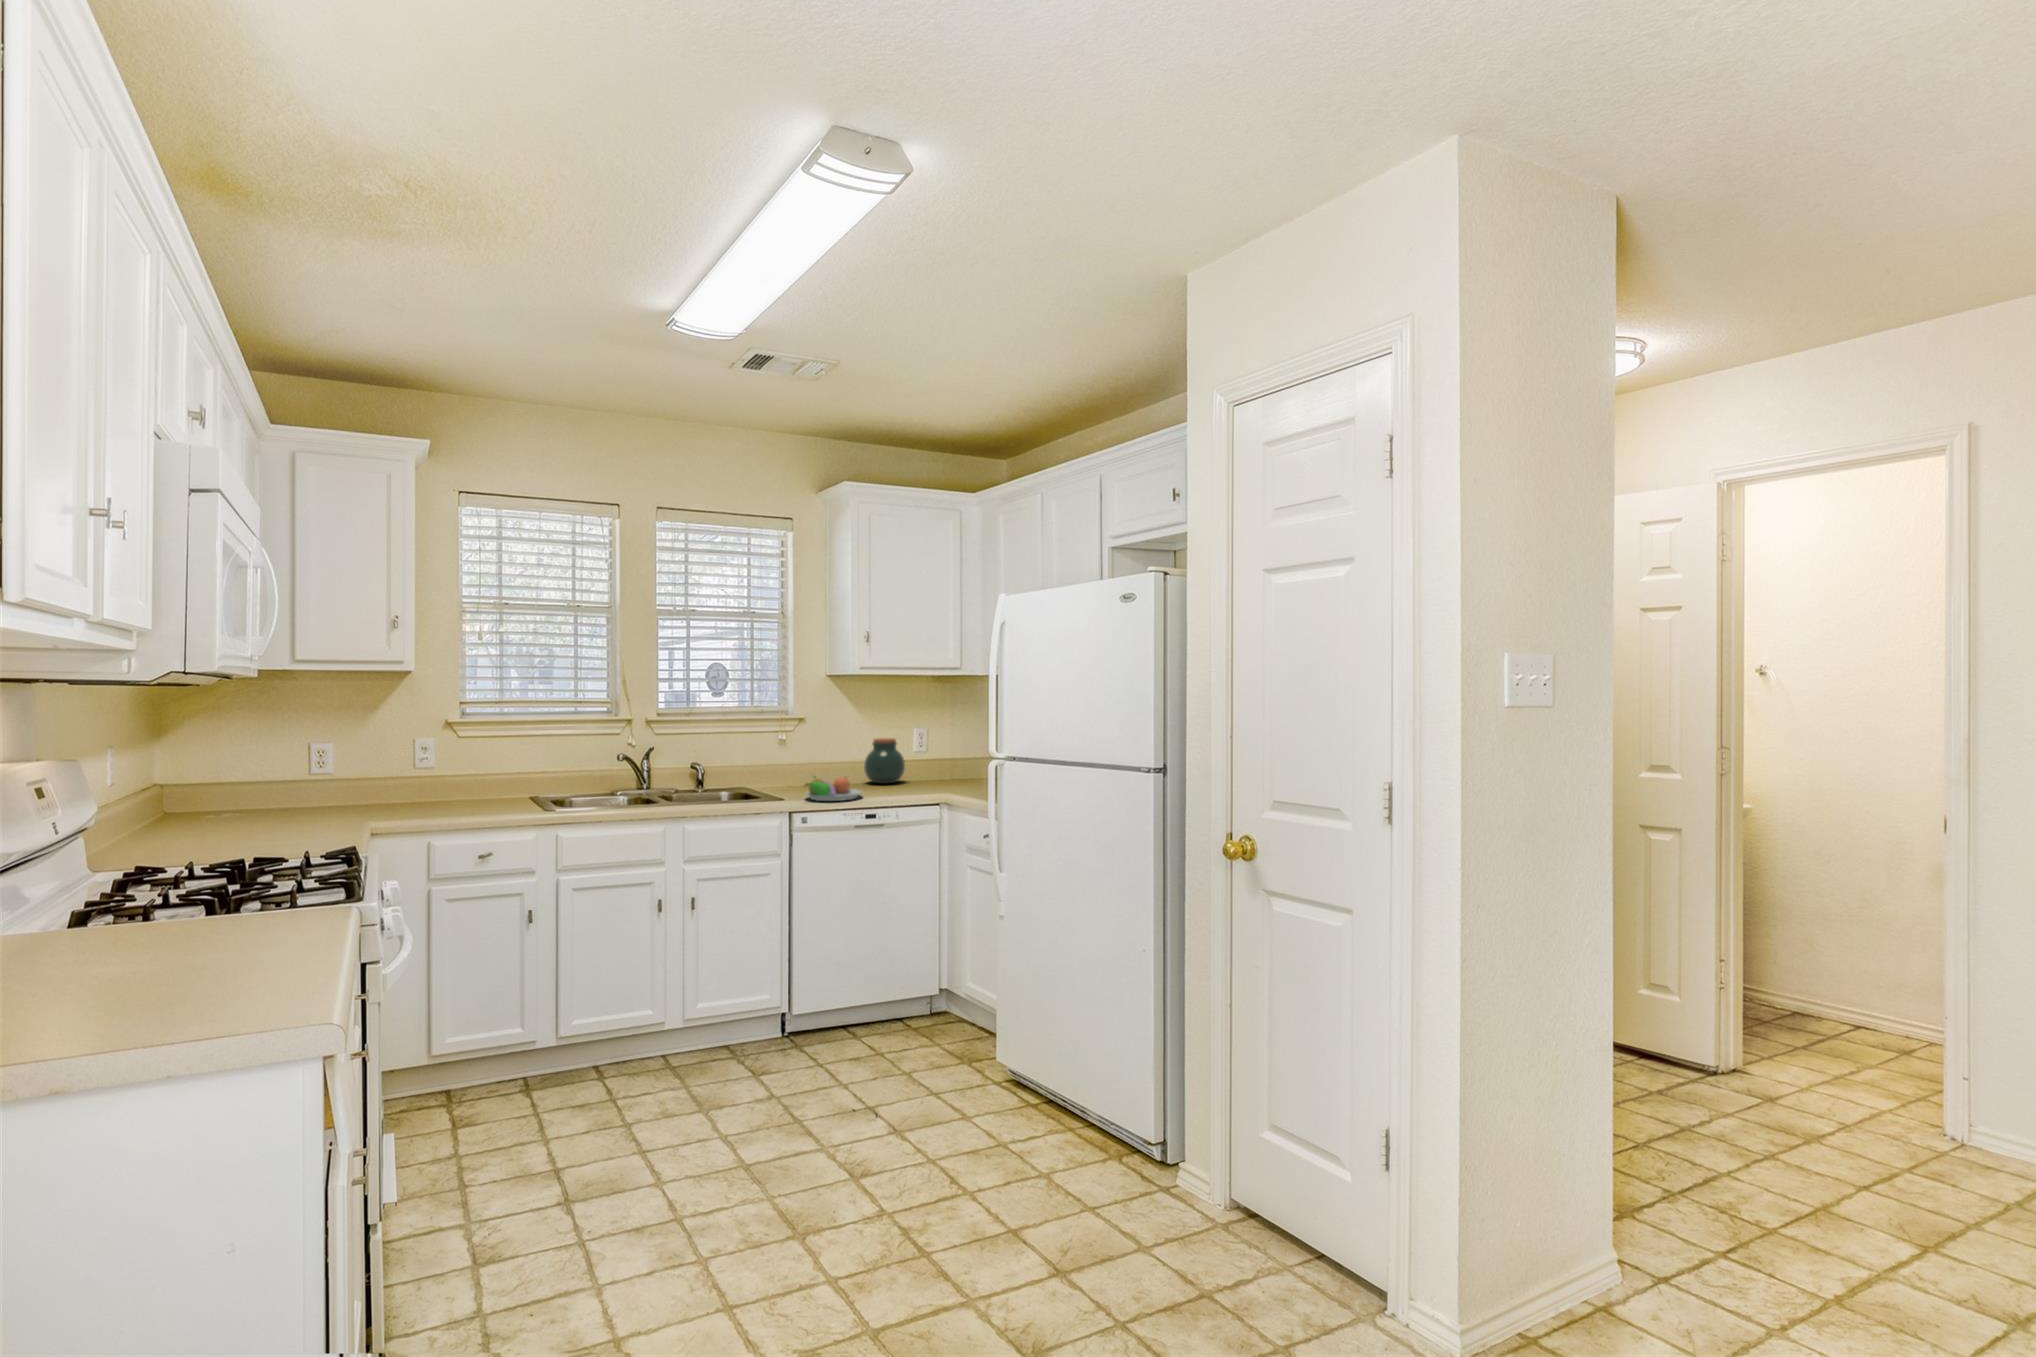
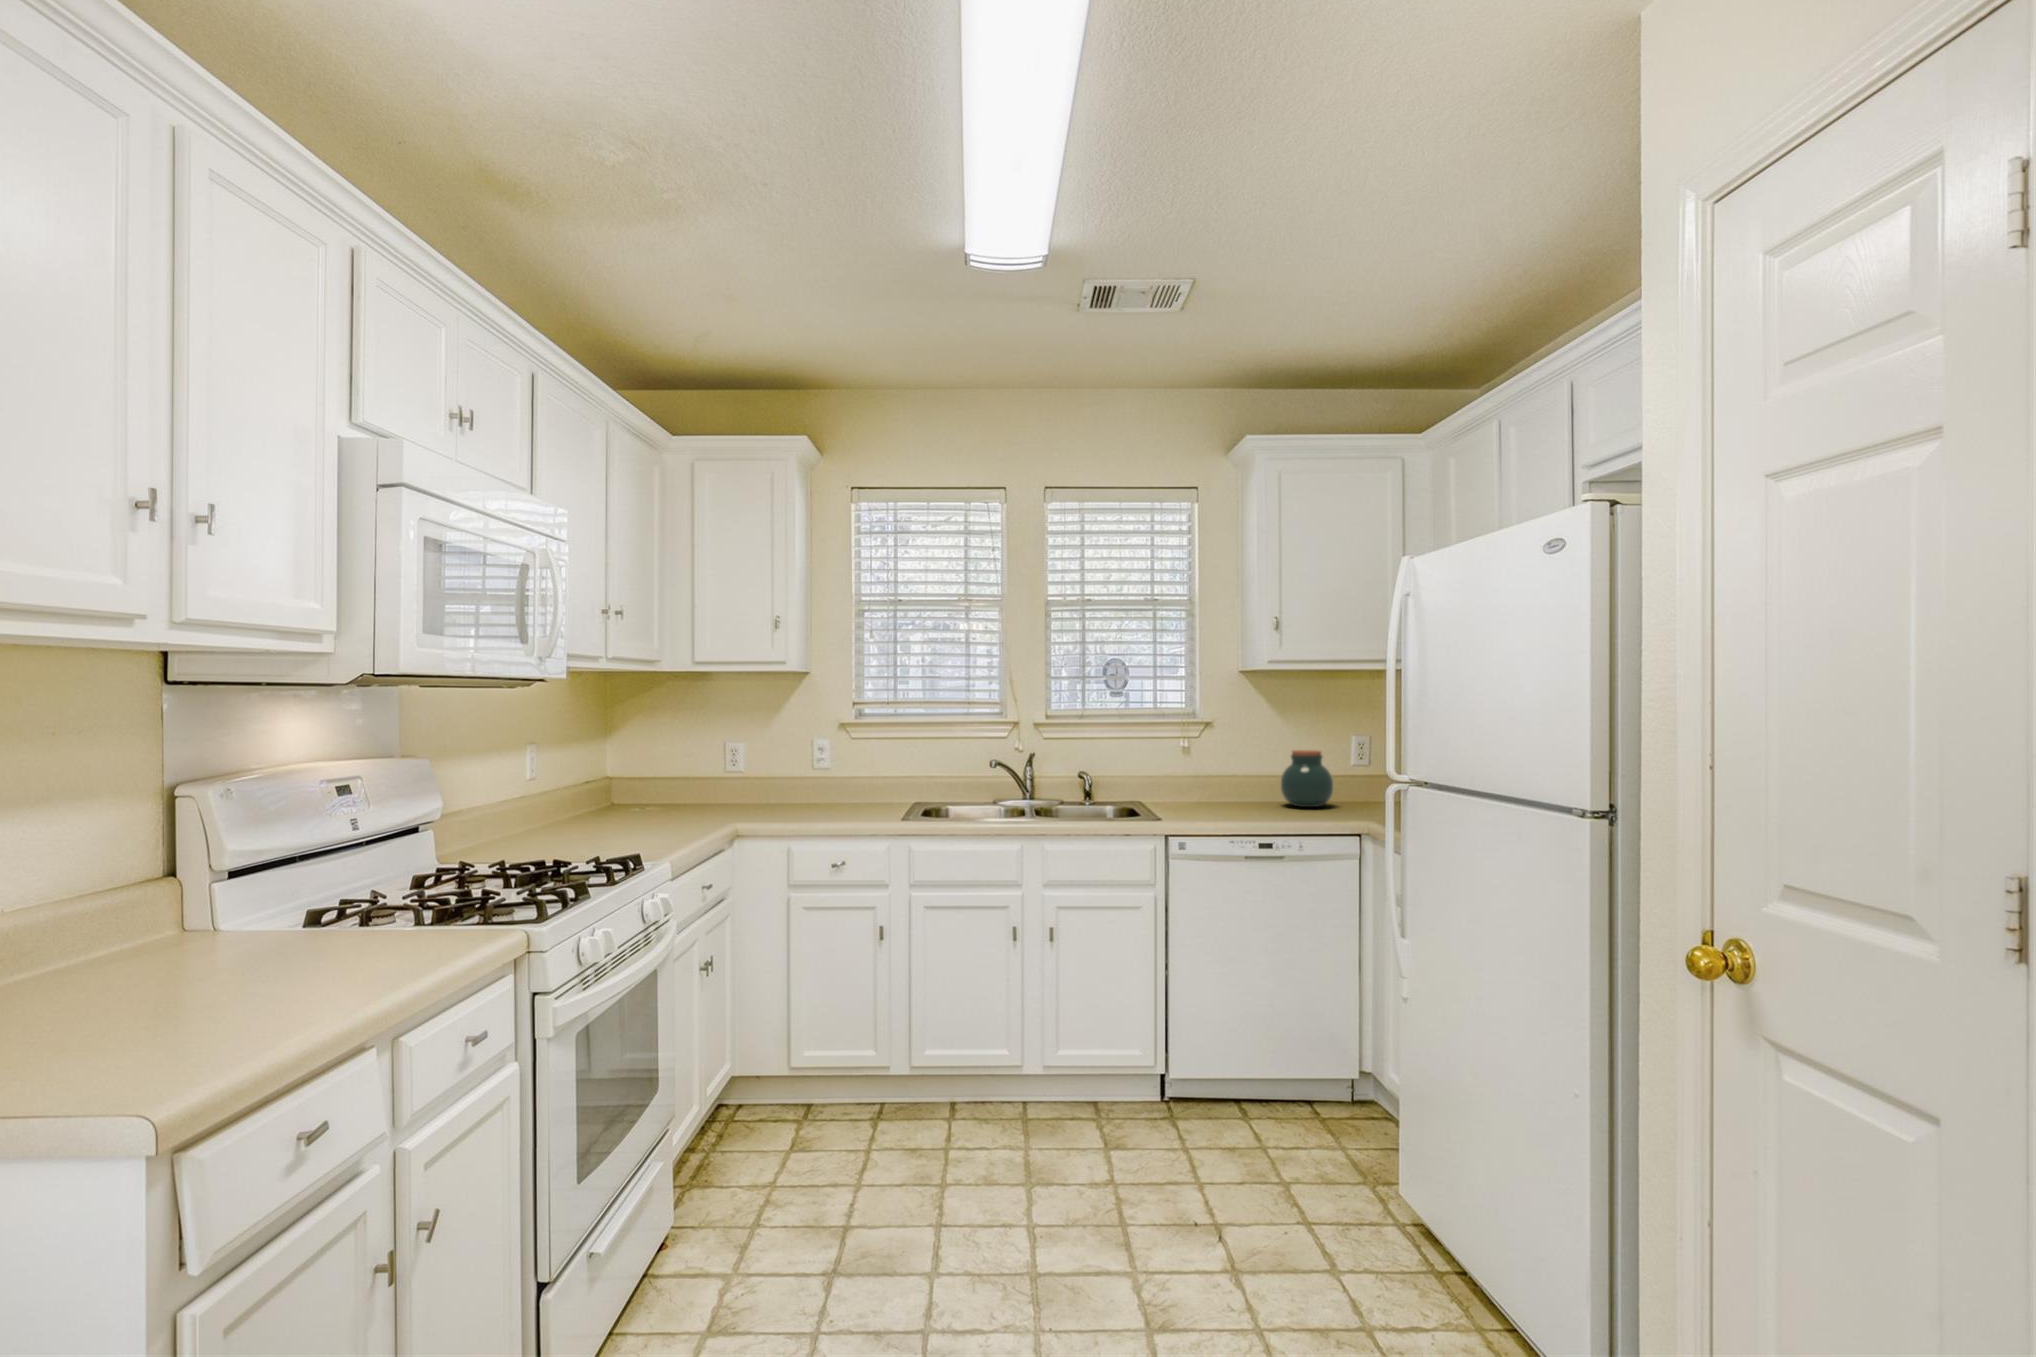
fruit bowl: present [805,776,862,801] -> none [1184,791,1259,824]

